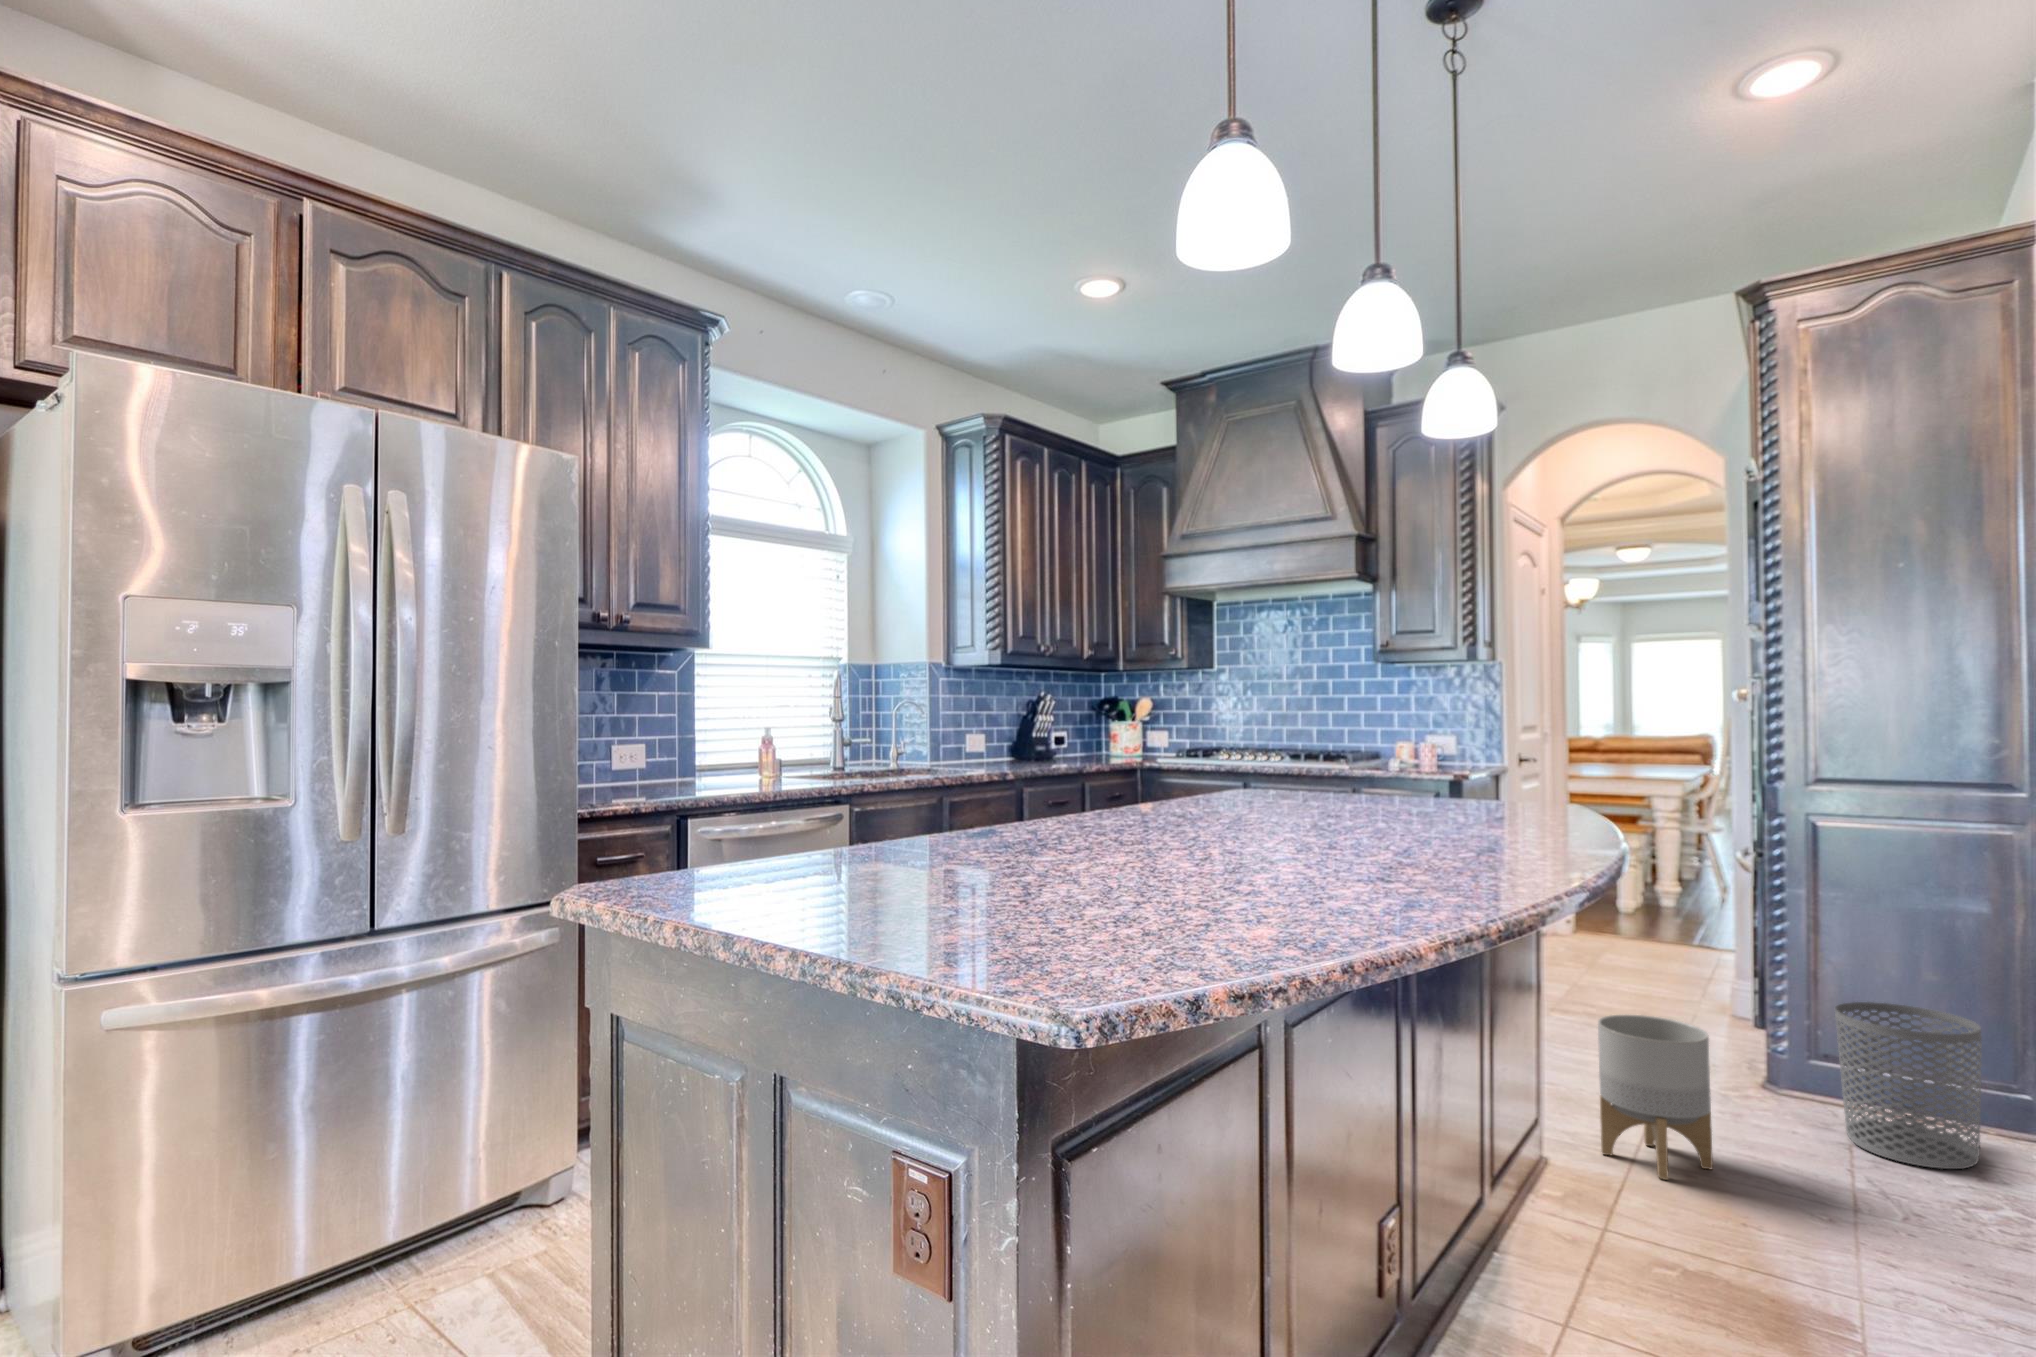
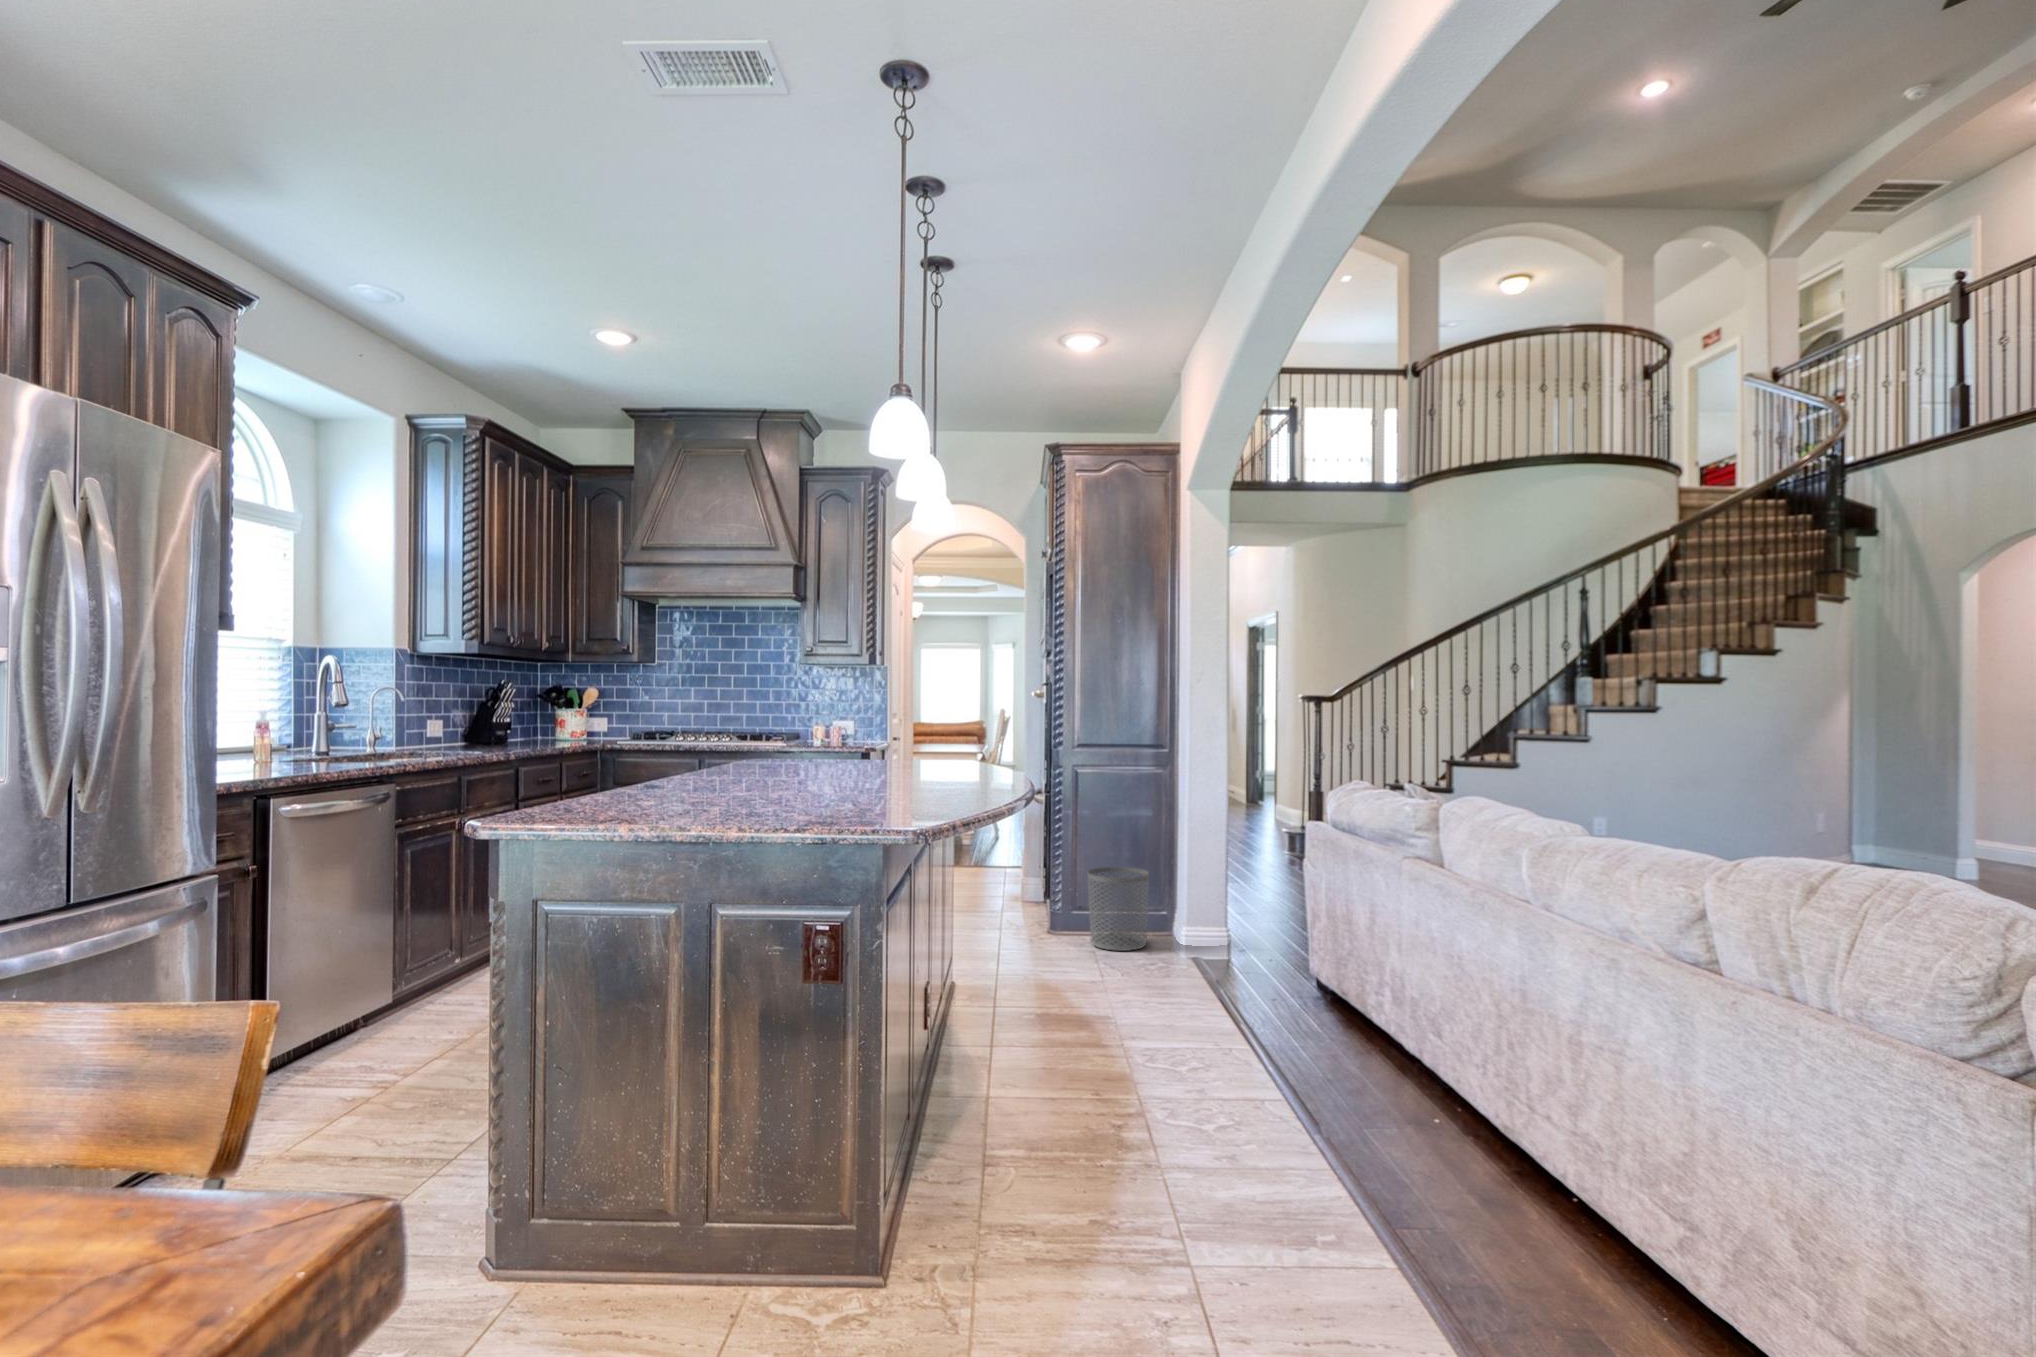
planter: present [1598,1015,1713,1180] -> none [983,889,1040,982]

